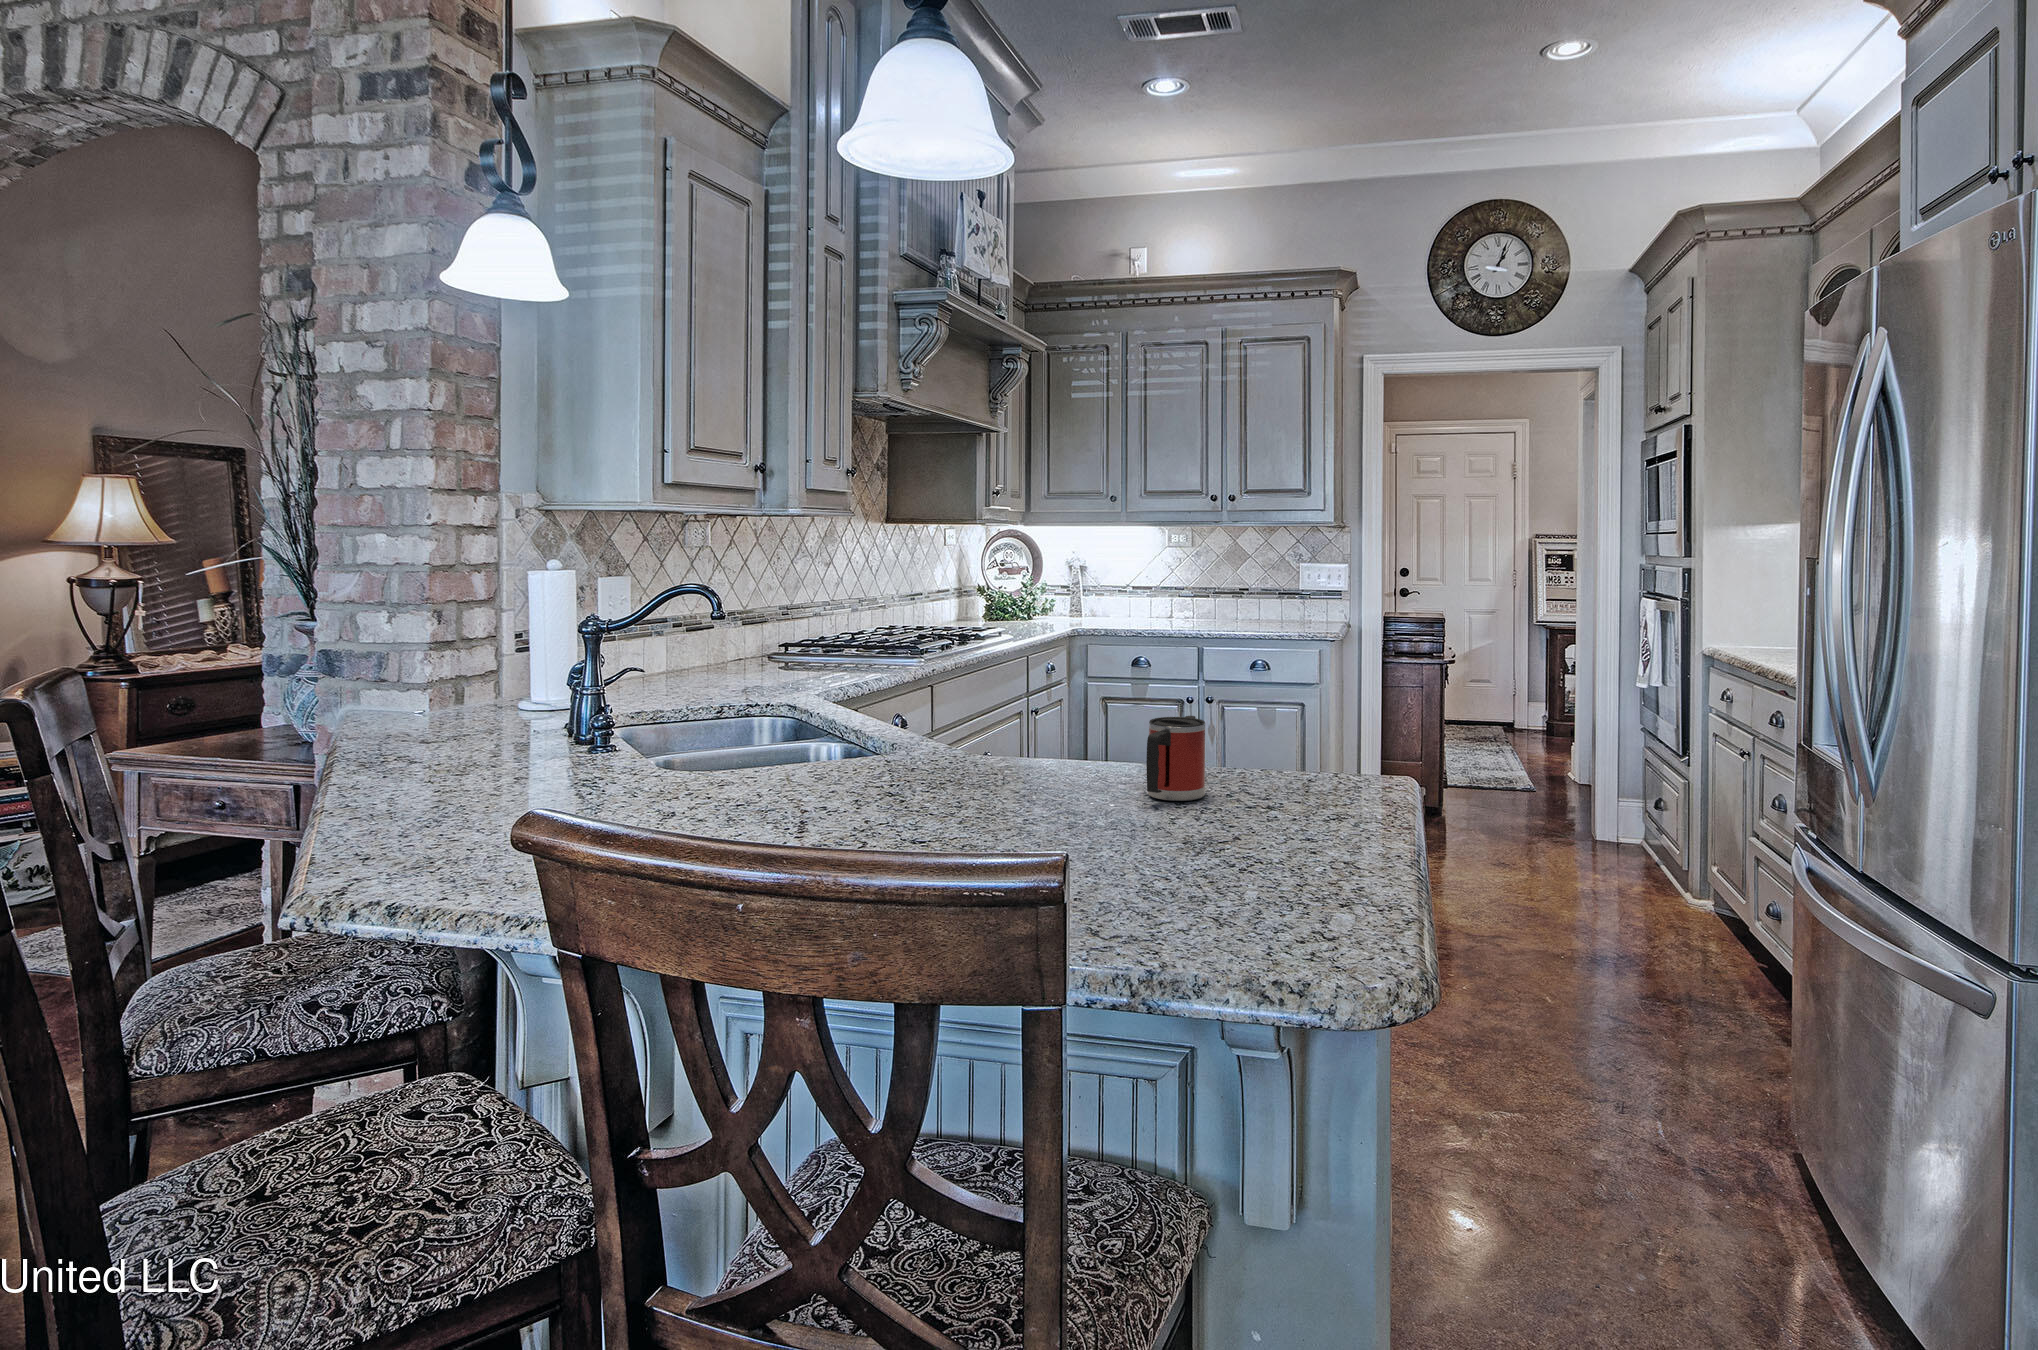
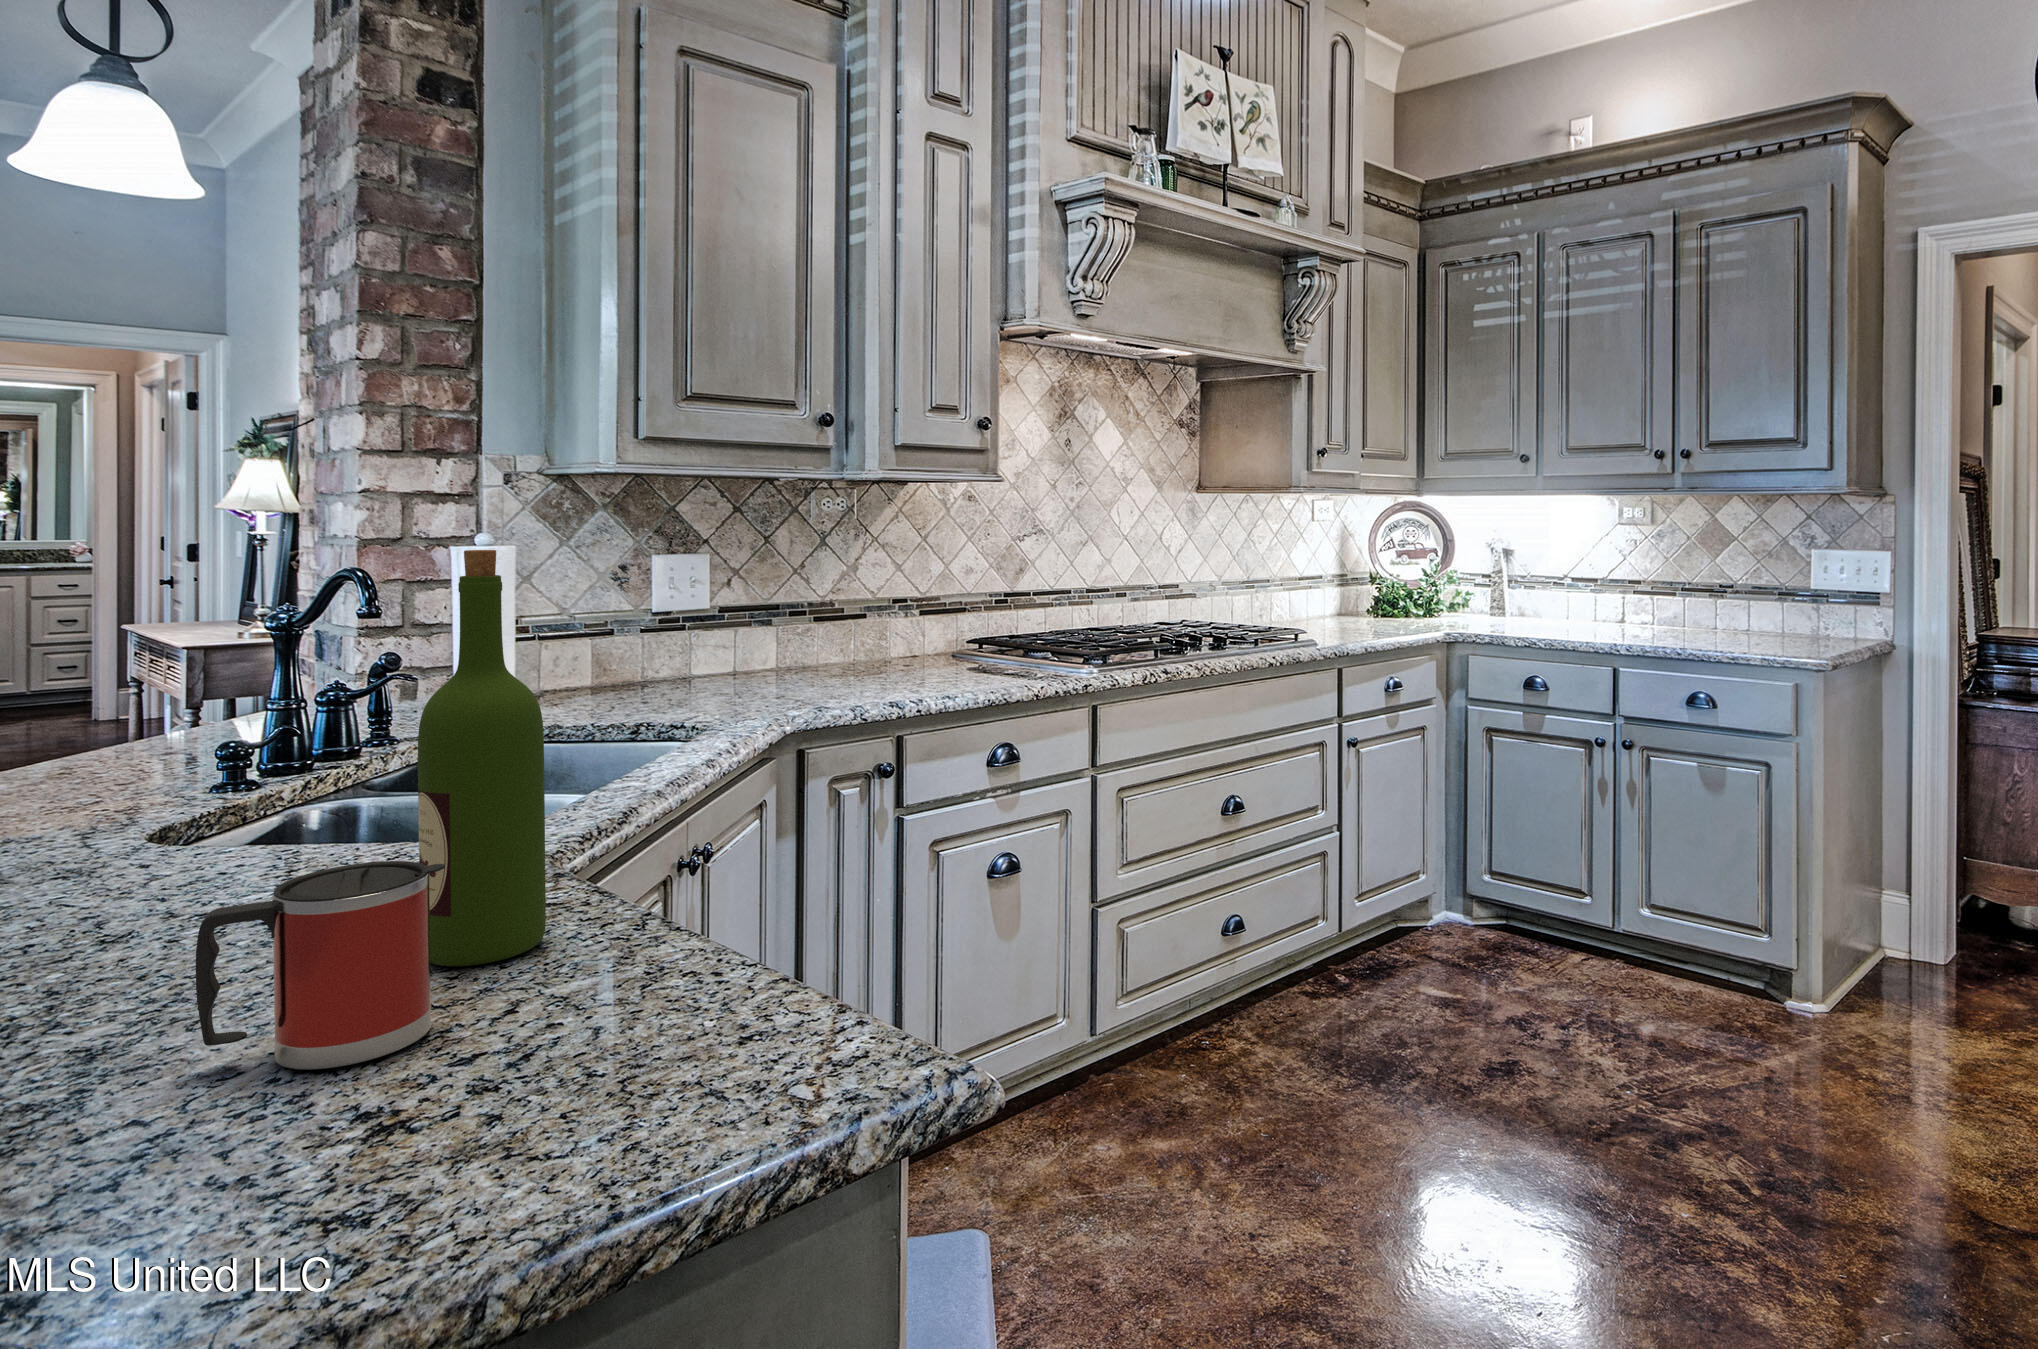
wine bottle: none [1081,573,1135,780] -> present [418,550,546,966]

